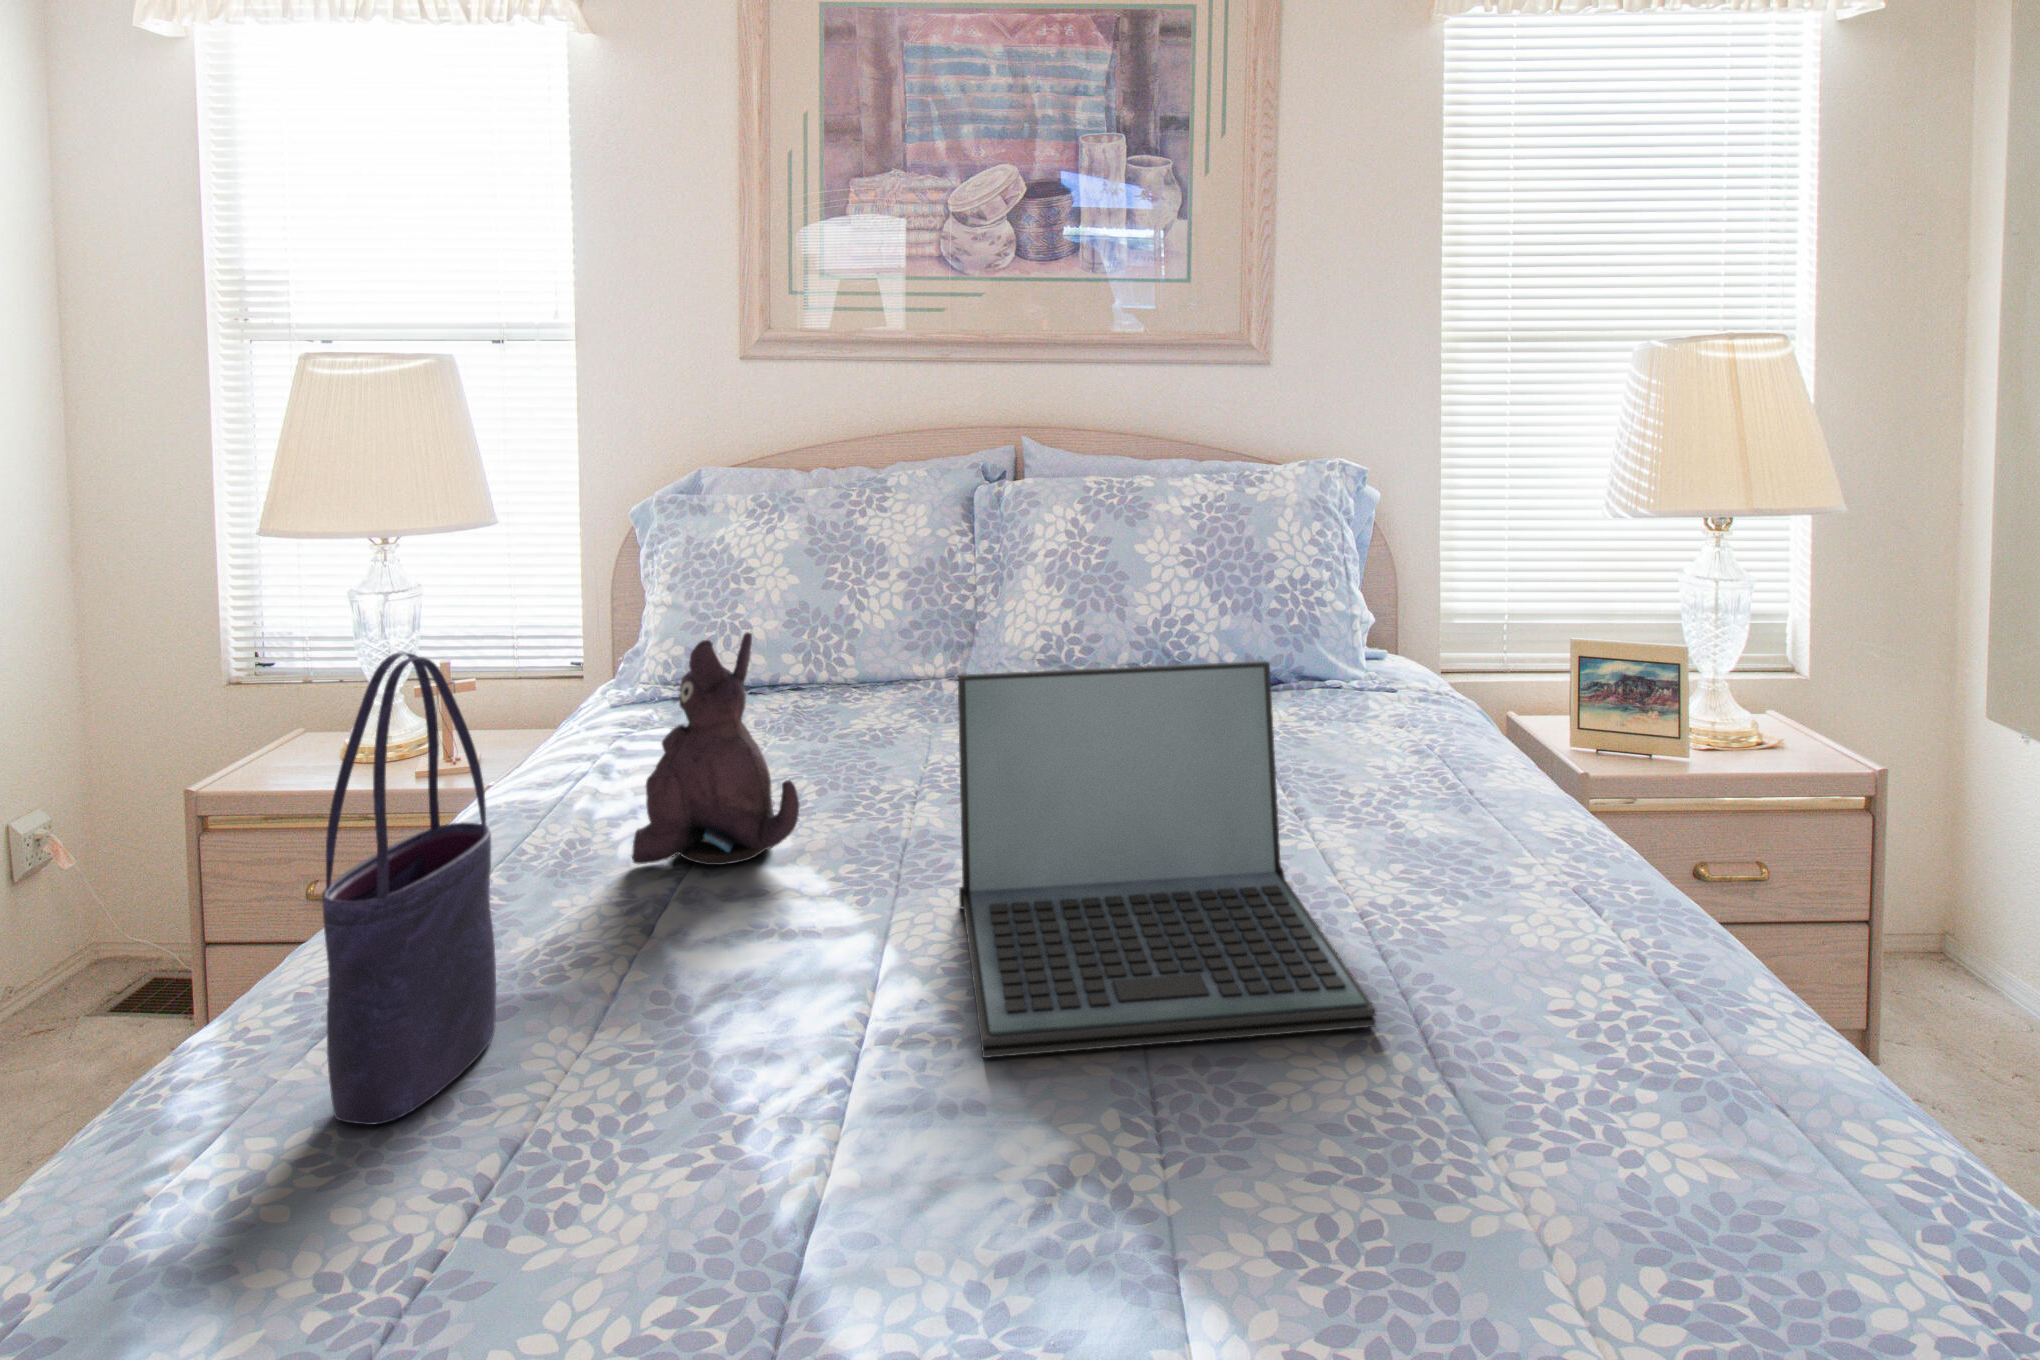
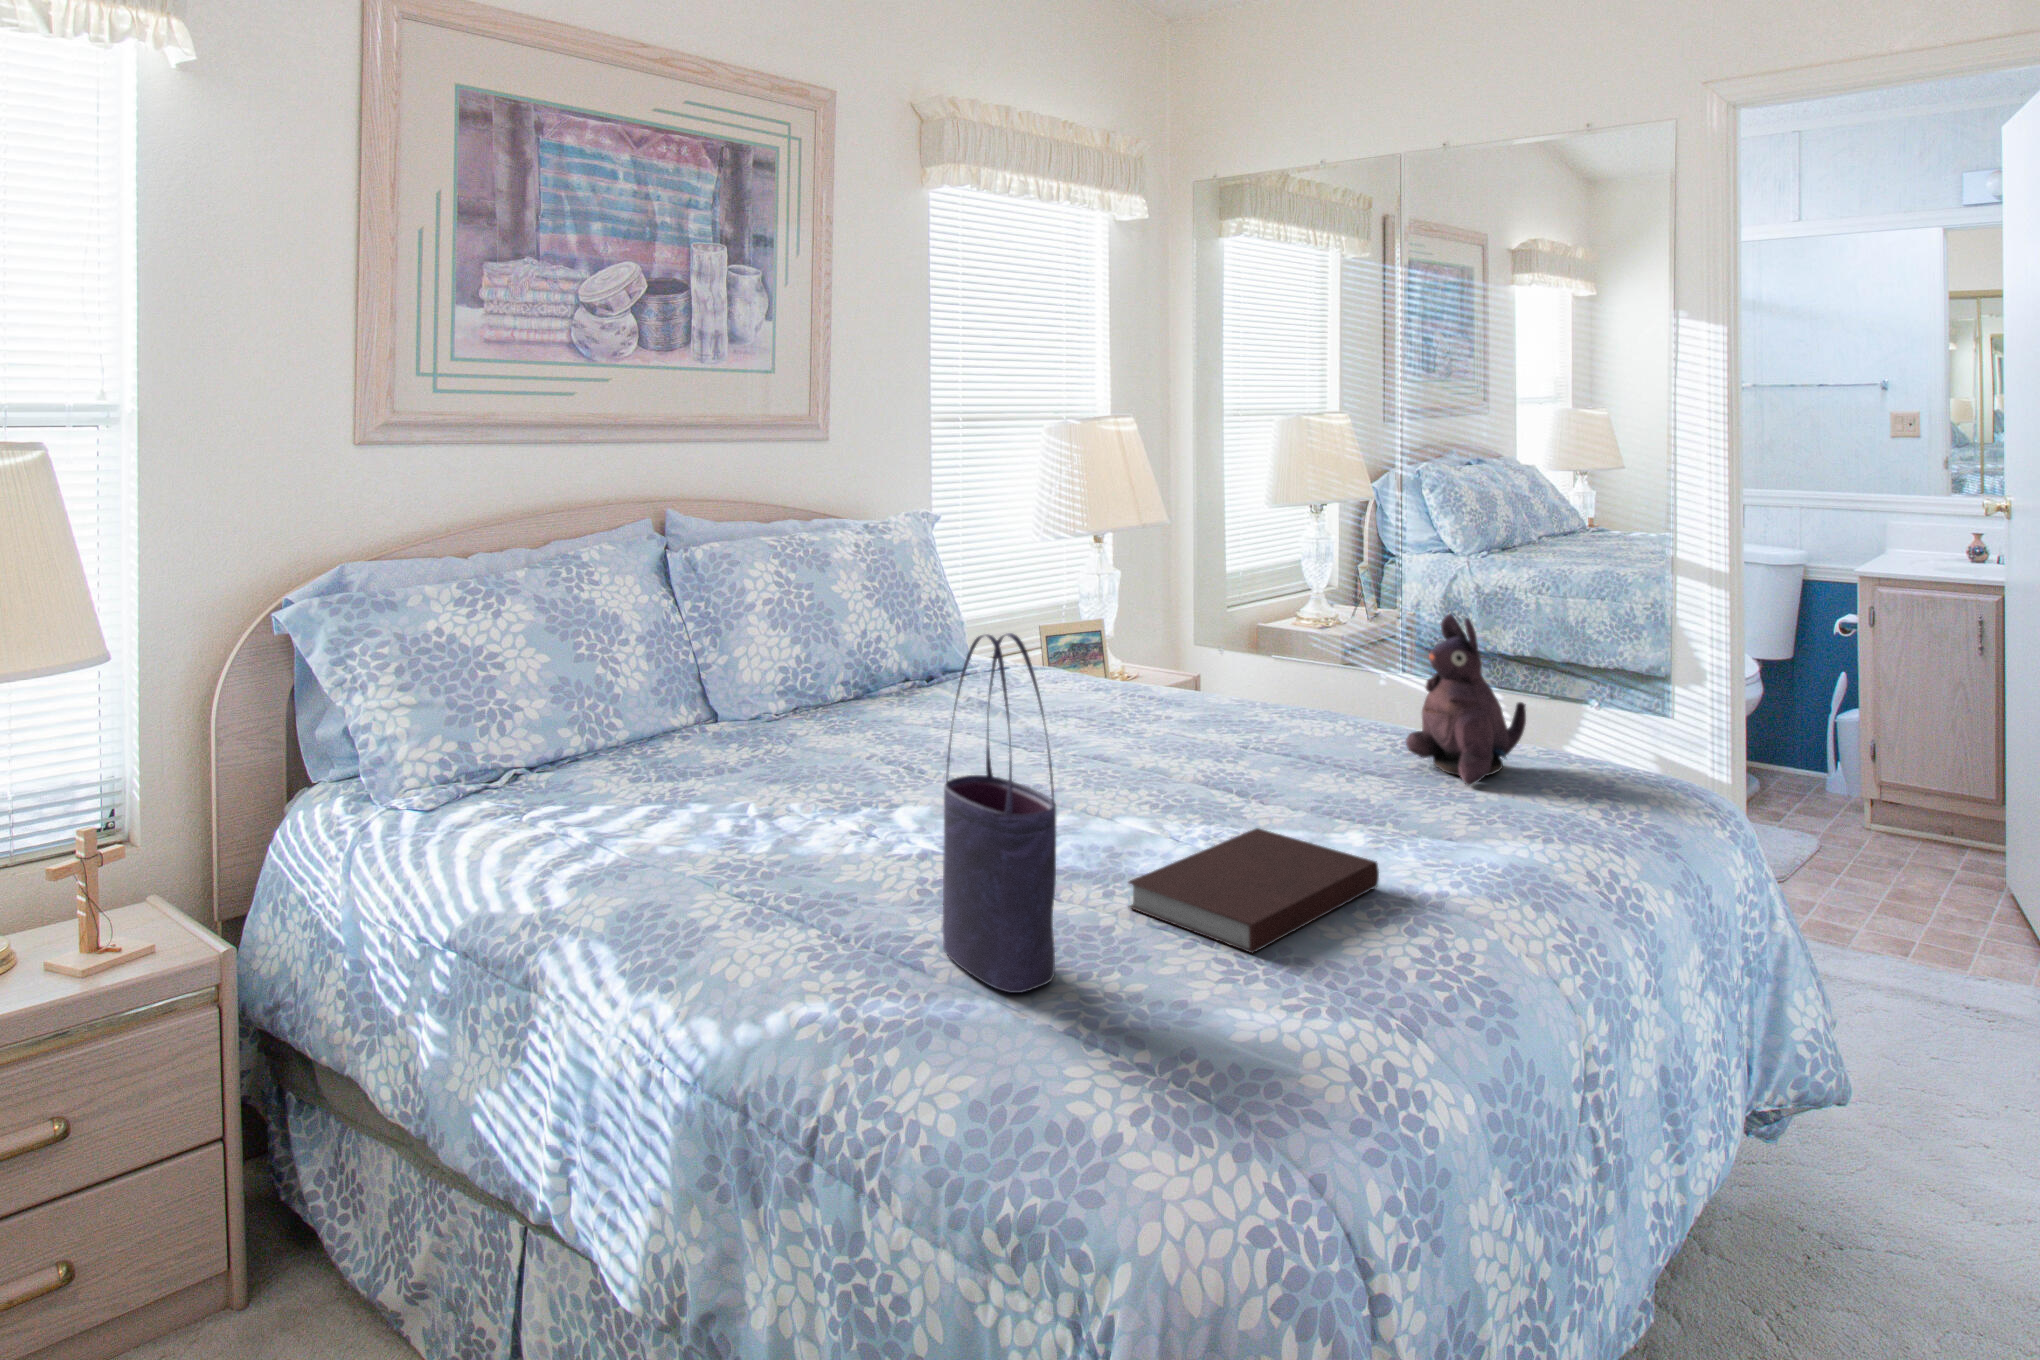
plush toy: present [632,632,799,865] -> present [1406,614,1526,786]
laptop: present [958,661,1376,1058] -> none [1035,612,1333,840]
notebook: none [559,1044,964,1254] -> present [1129,828,1379,953]

